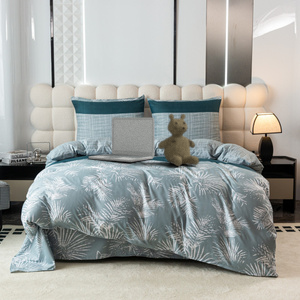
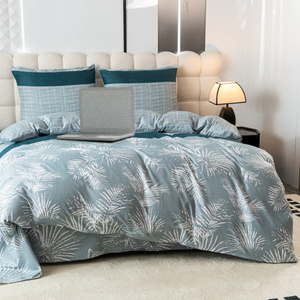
teddy bear: present [158,114,199,166] -> none [146,82,195,143]

